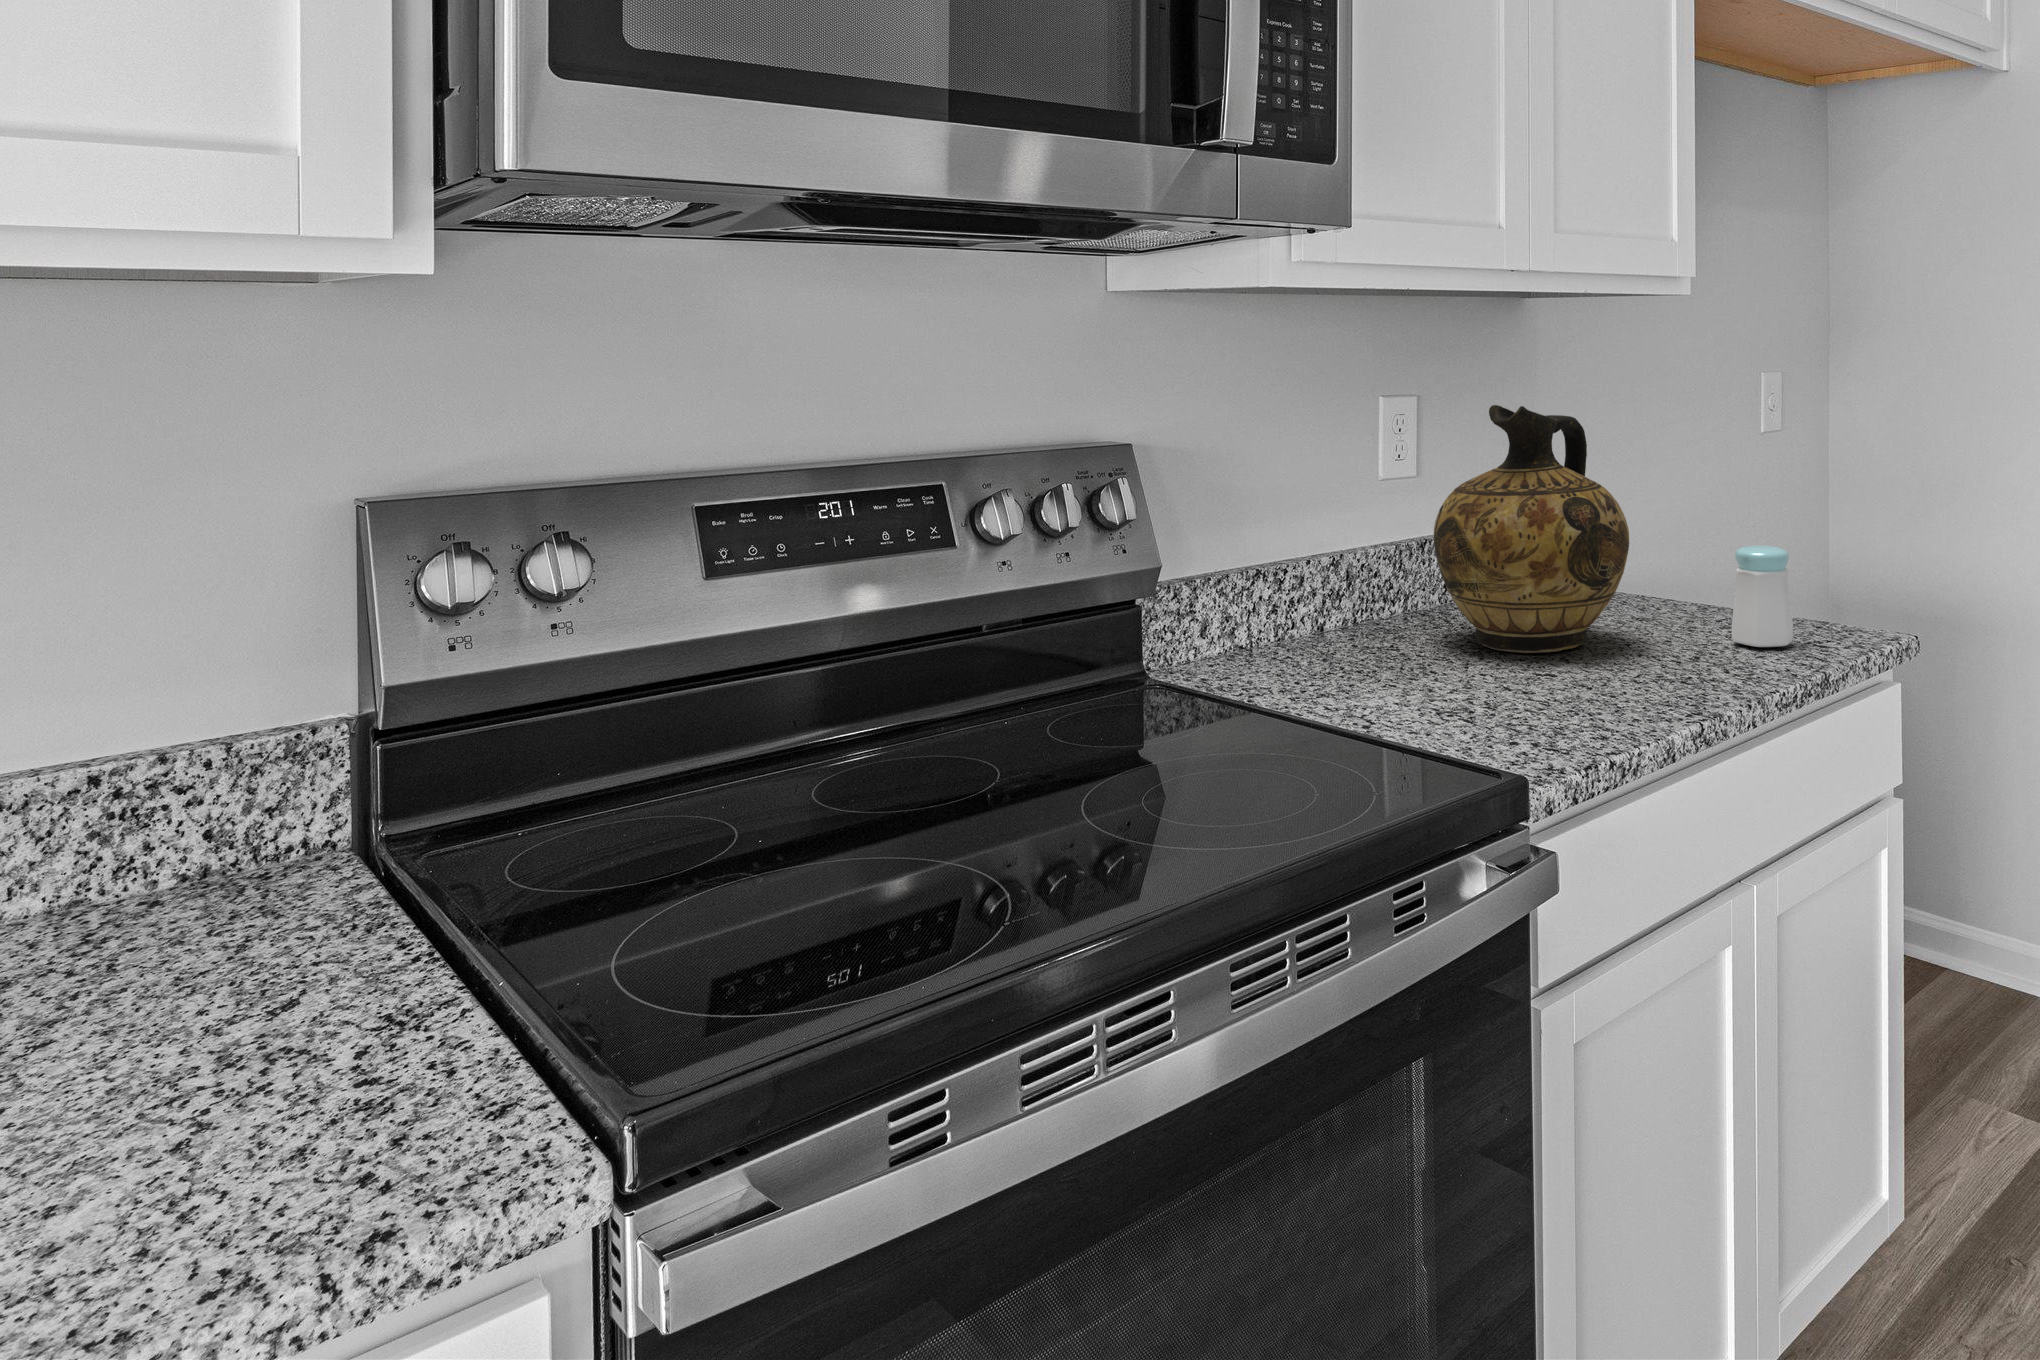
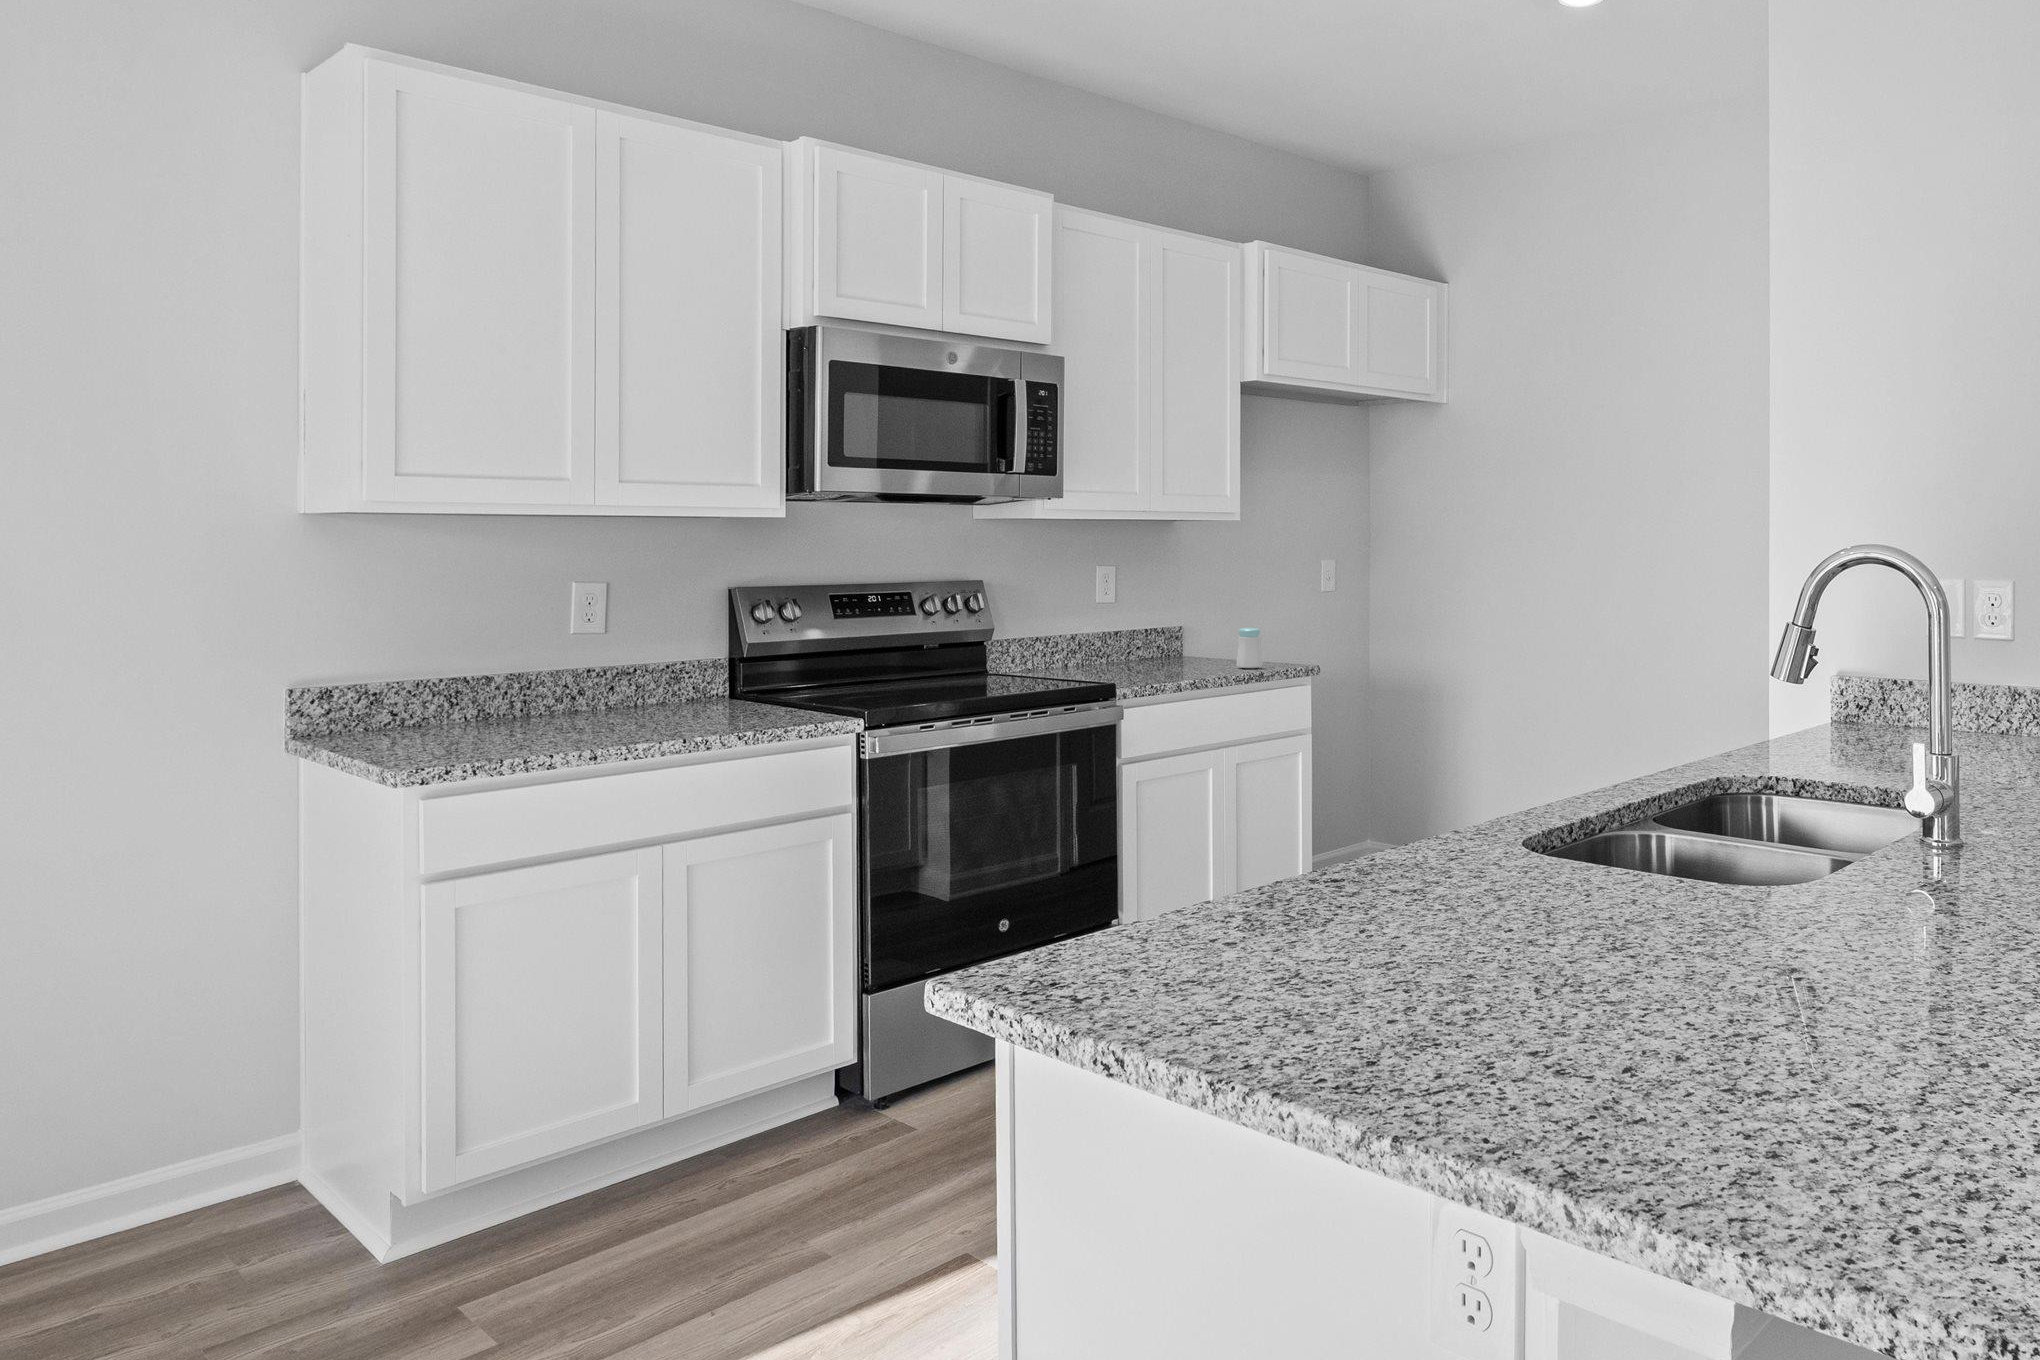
ceramic jug: present [1433,405,1629,653] -> none [1112,568,1194,670]

